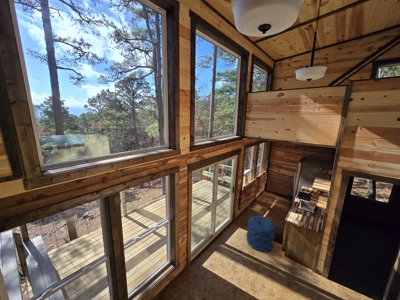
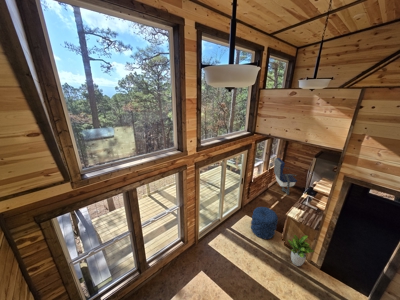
armchair: none [260,166,285,203] -> present [274,158,297,195]
potted plant: none [291,240,320,278] -> present [288,235,314,266]

